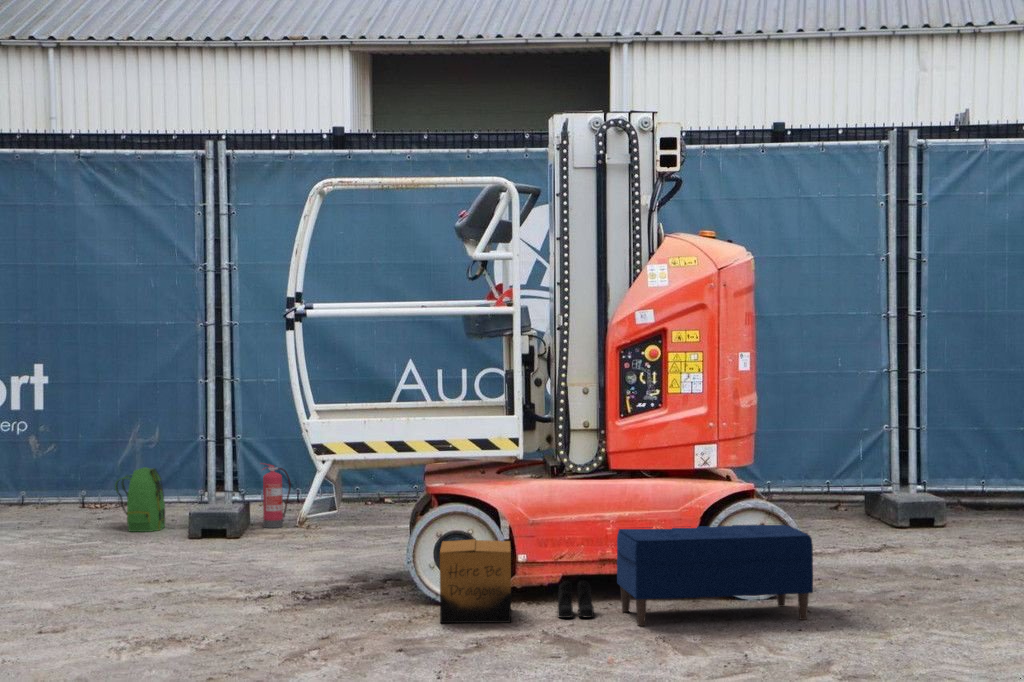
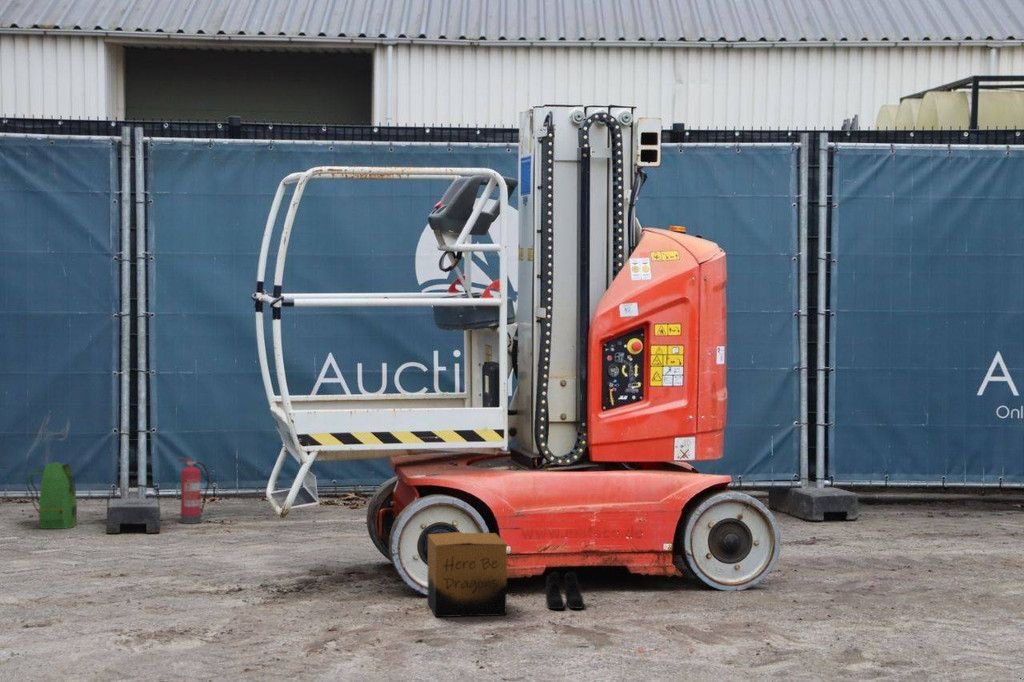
bench: present [617,525,813,626] -> none [602,513,798,616]

